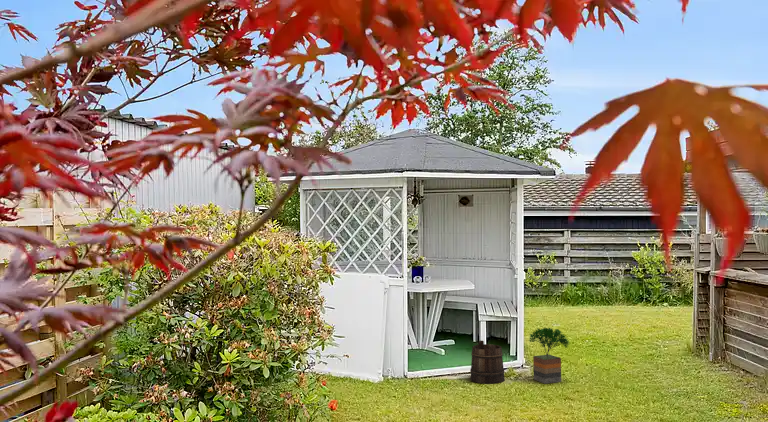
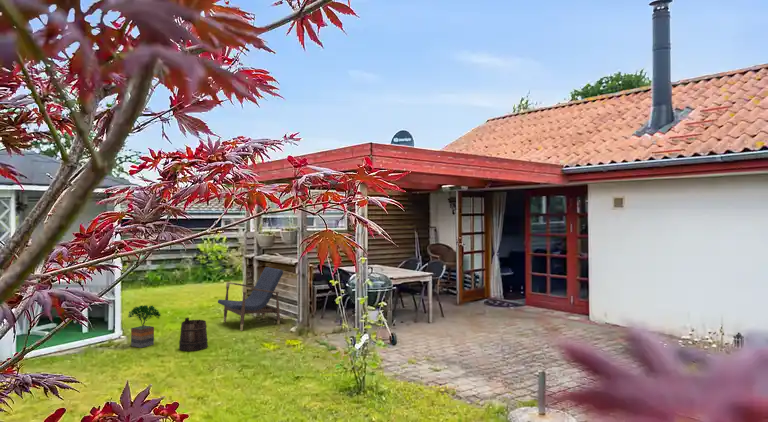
lounge chair: none [651,286,756,380] -> present [218,267,283,331]
bucket: present [470,341,505,384] -> present [179,318,208,351]

